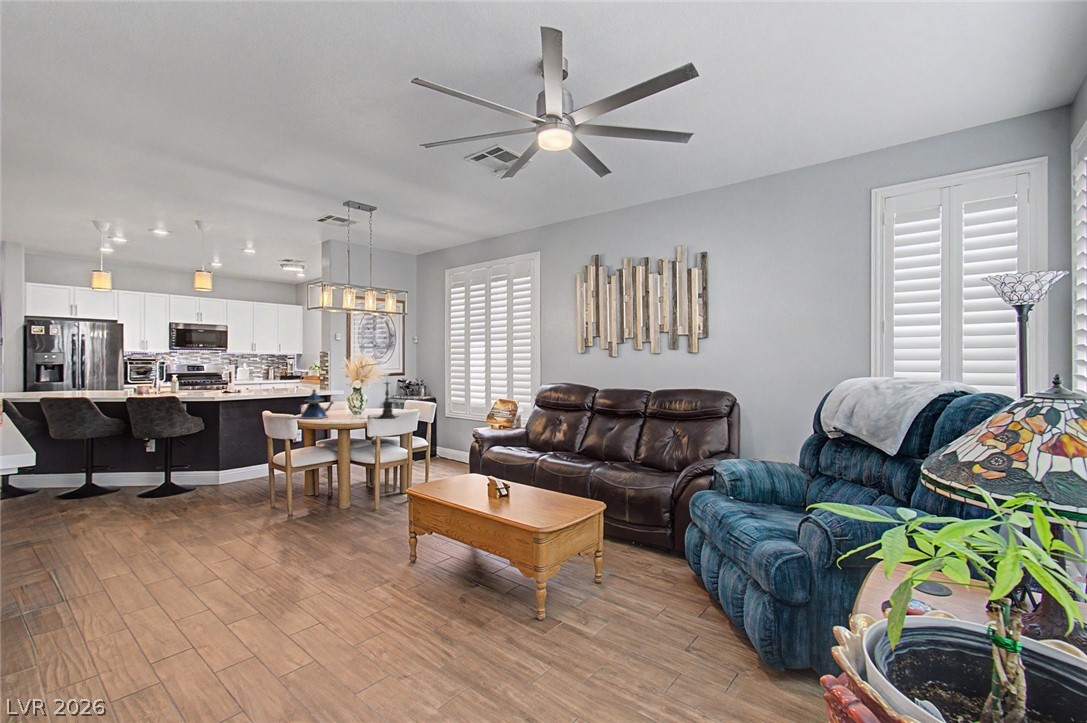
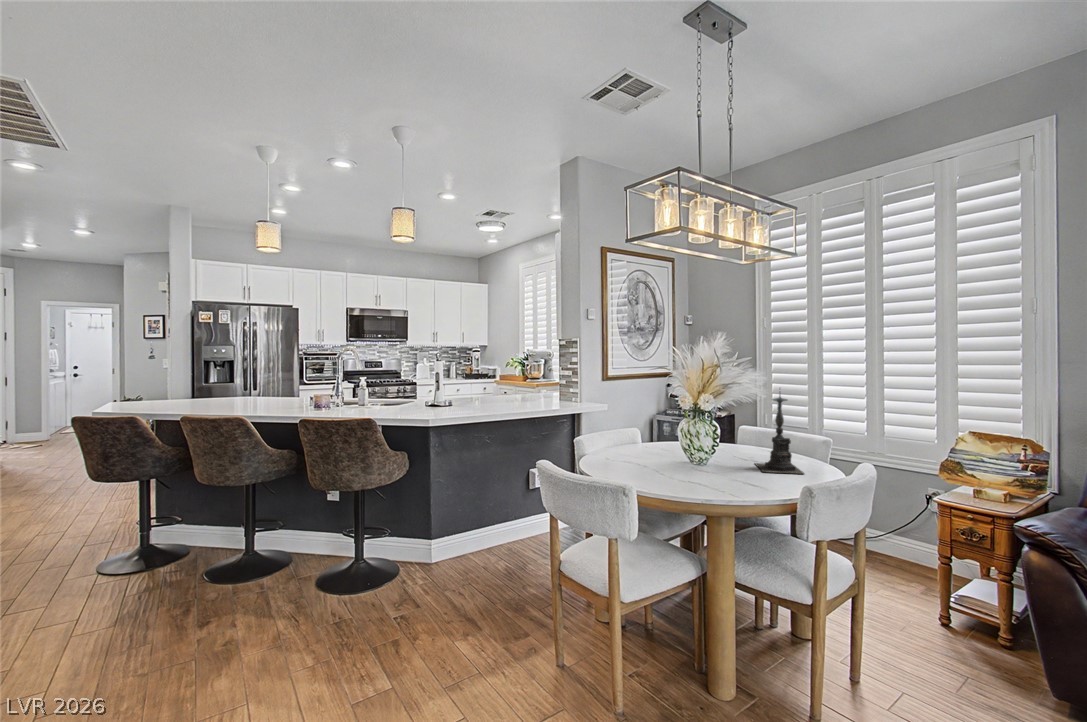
teapot: present [298,389,334,419] -> none [607,409,666,470]

